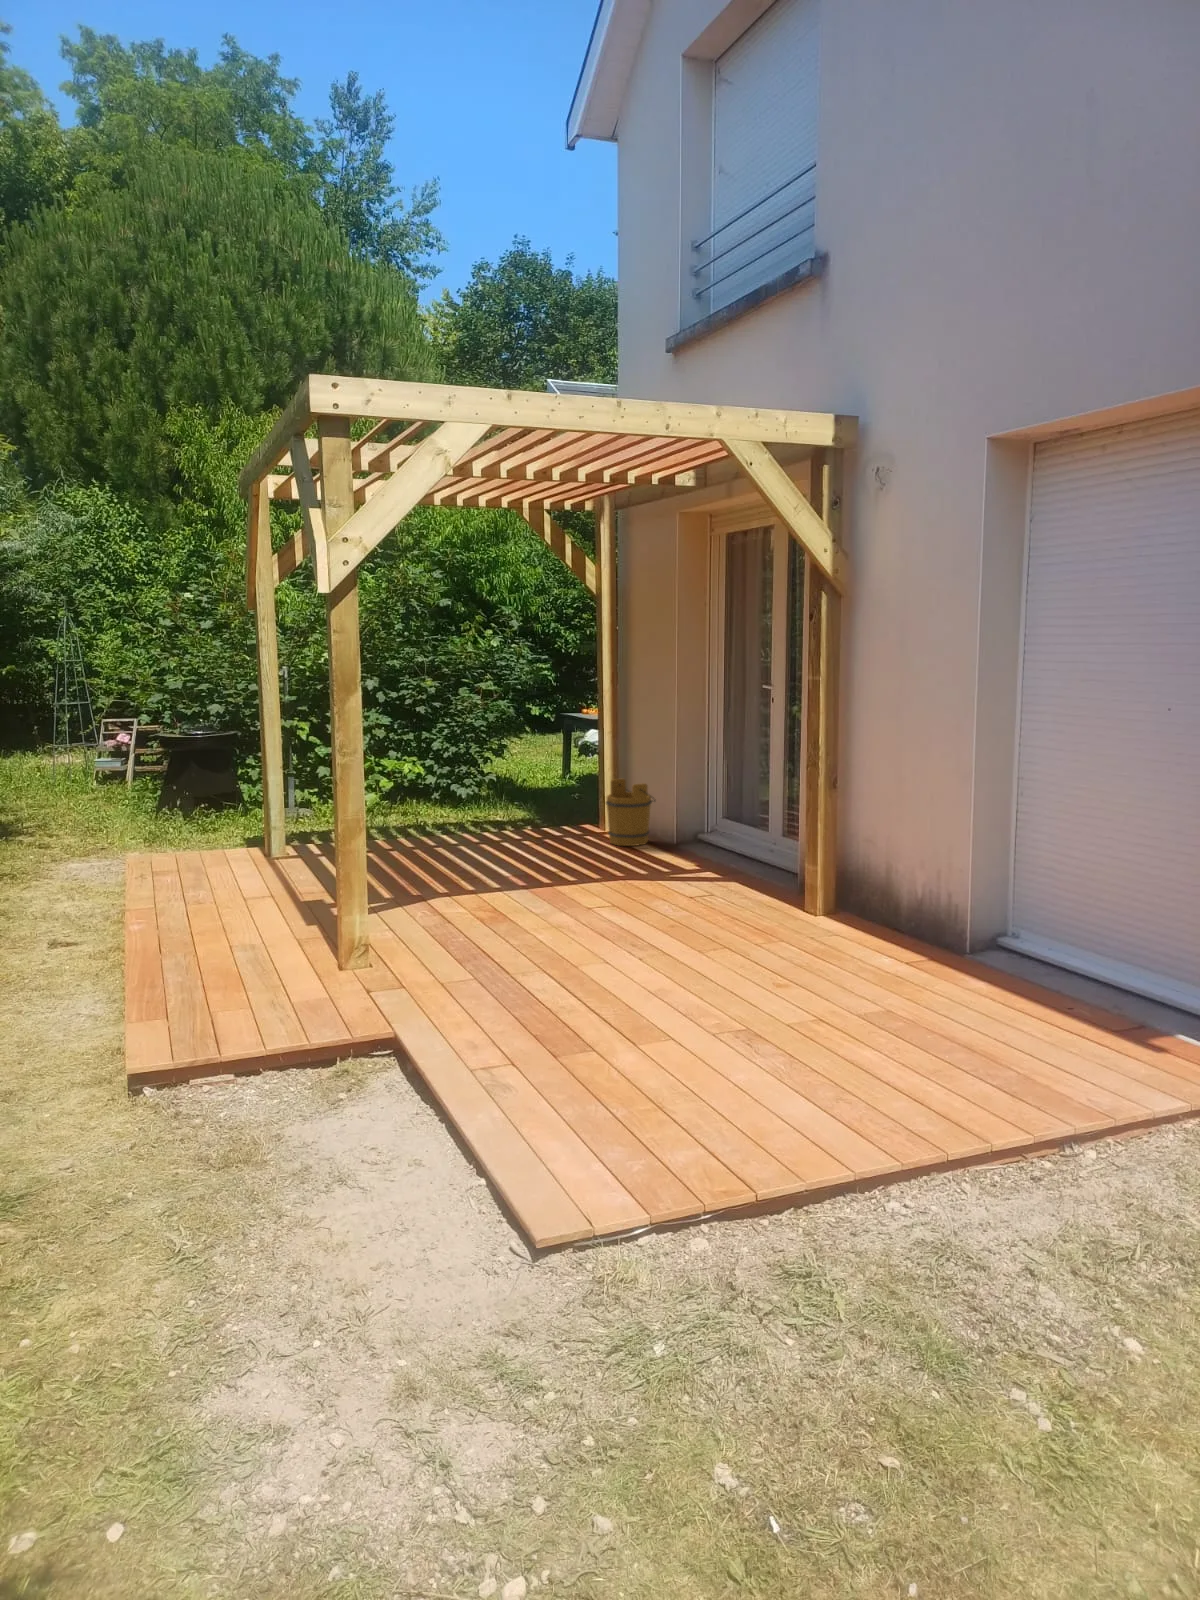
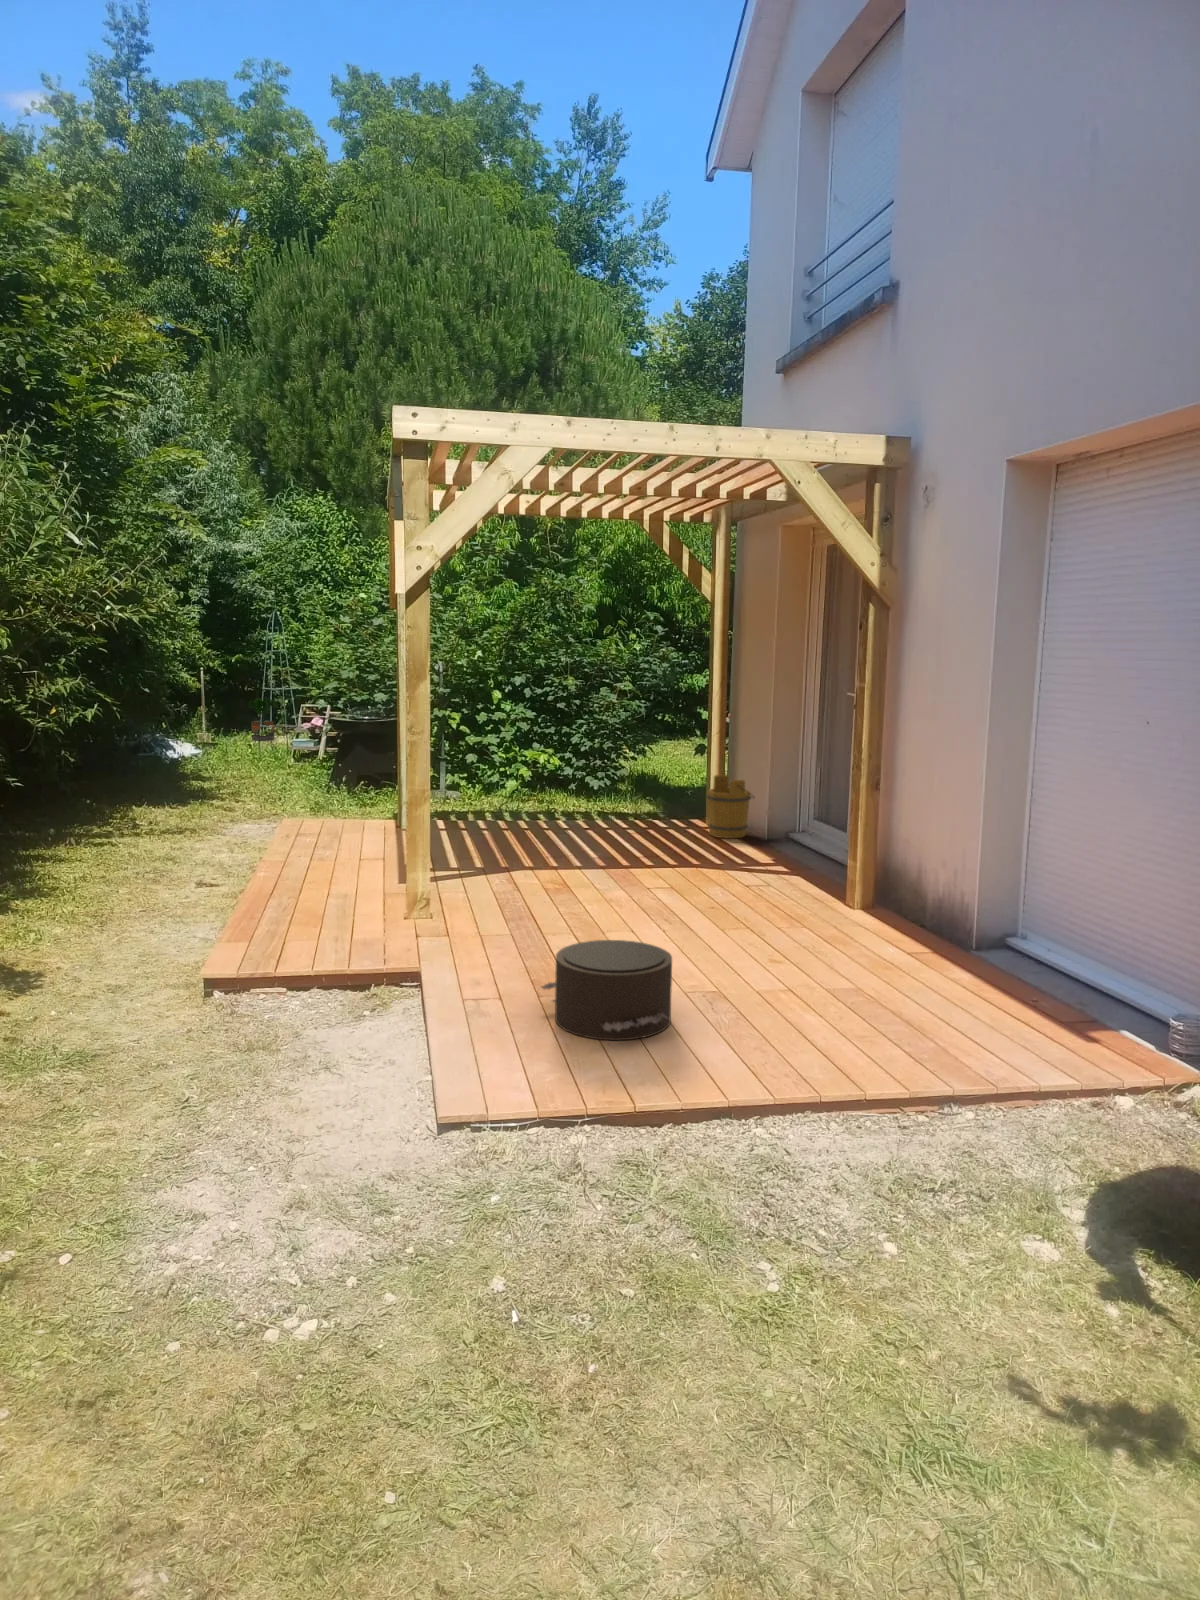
potted tree: none [29,714,66,763] -> present [249,698,277,741]
pouf: none [562,983,733,1105] -> present [541,940,672,1040]

